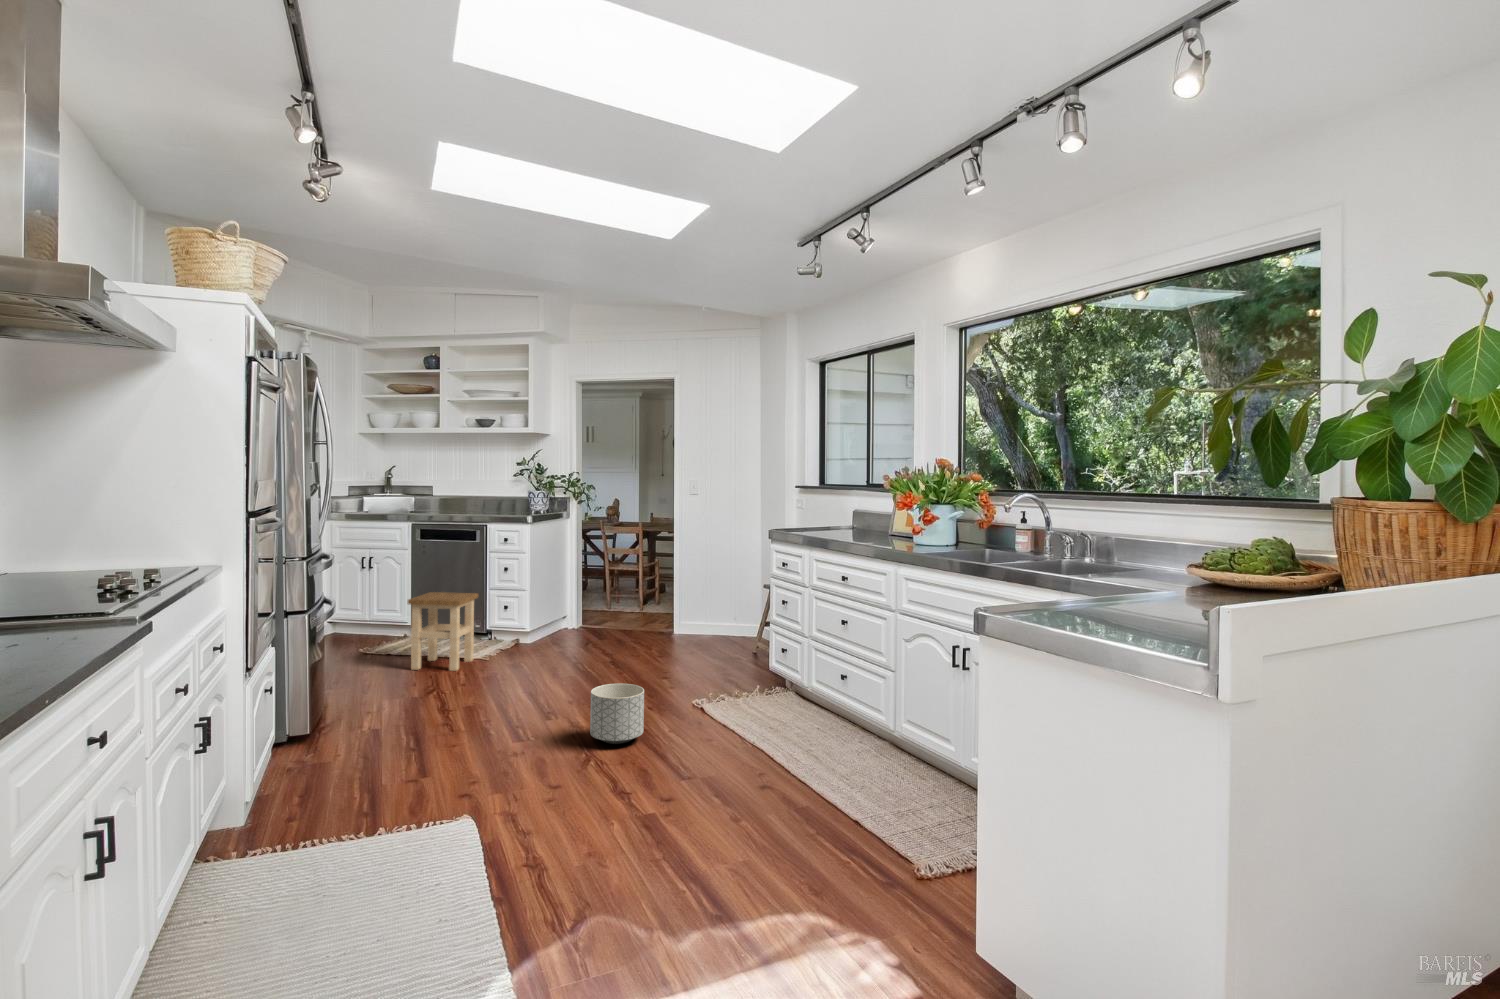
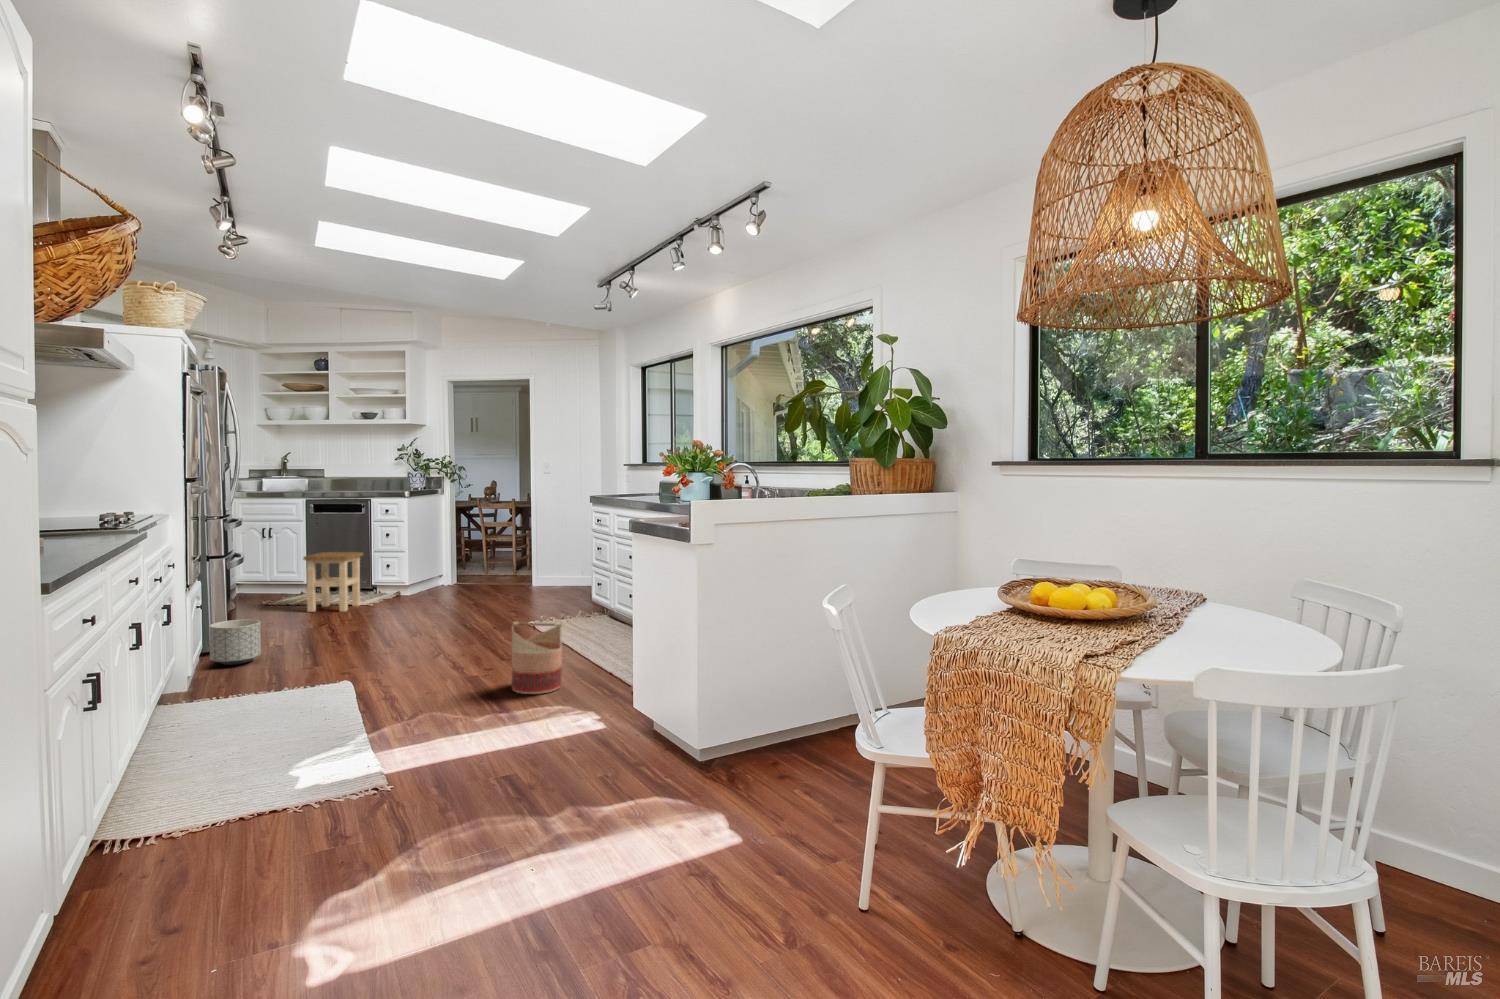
planter: present [590,684,644,744] -> present [210,619,261,665]
basket: none [716,747,796,870] -> present [512,622,562,694]

